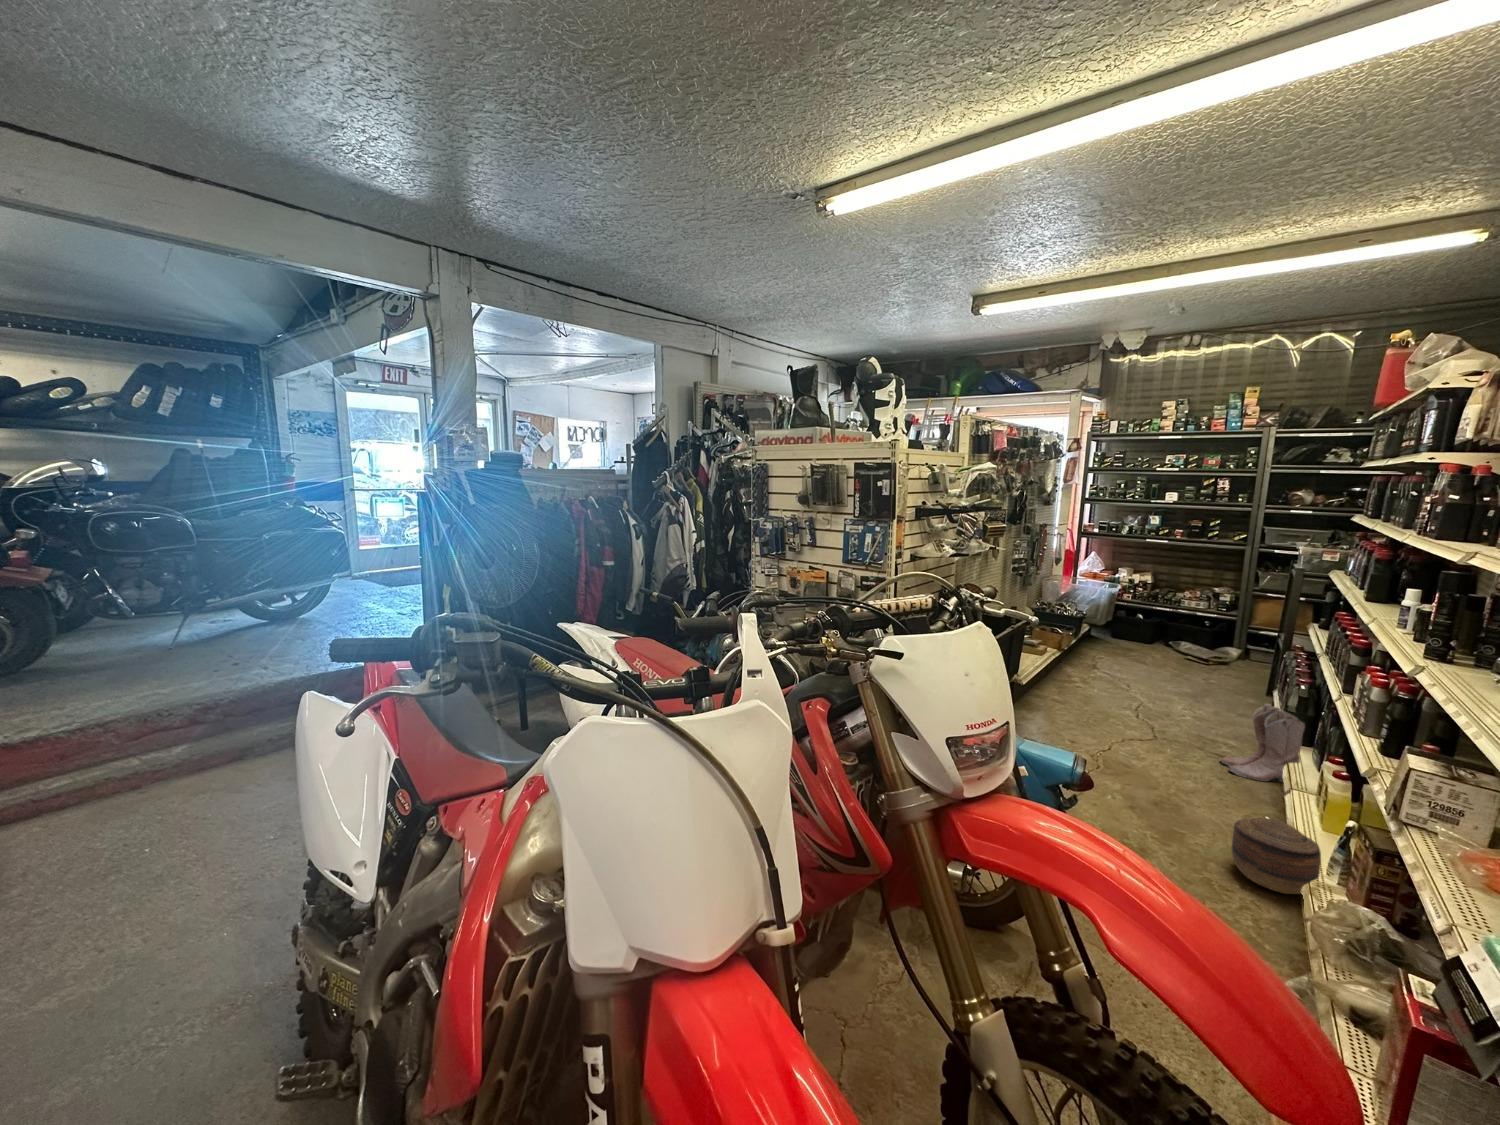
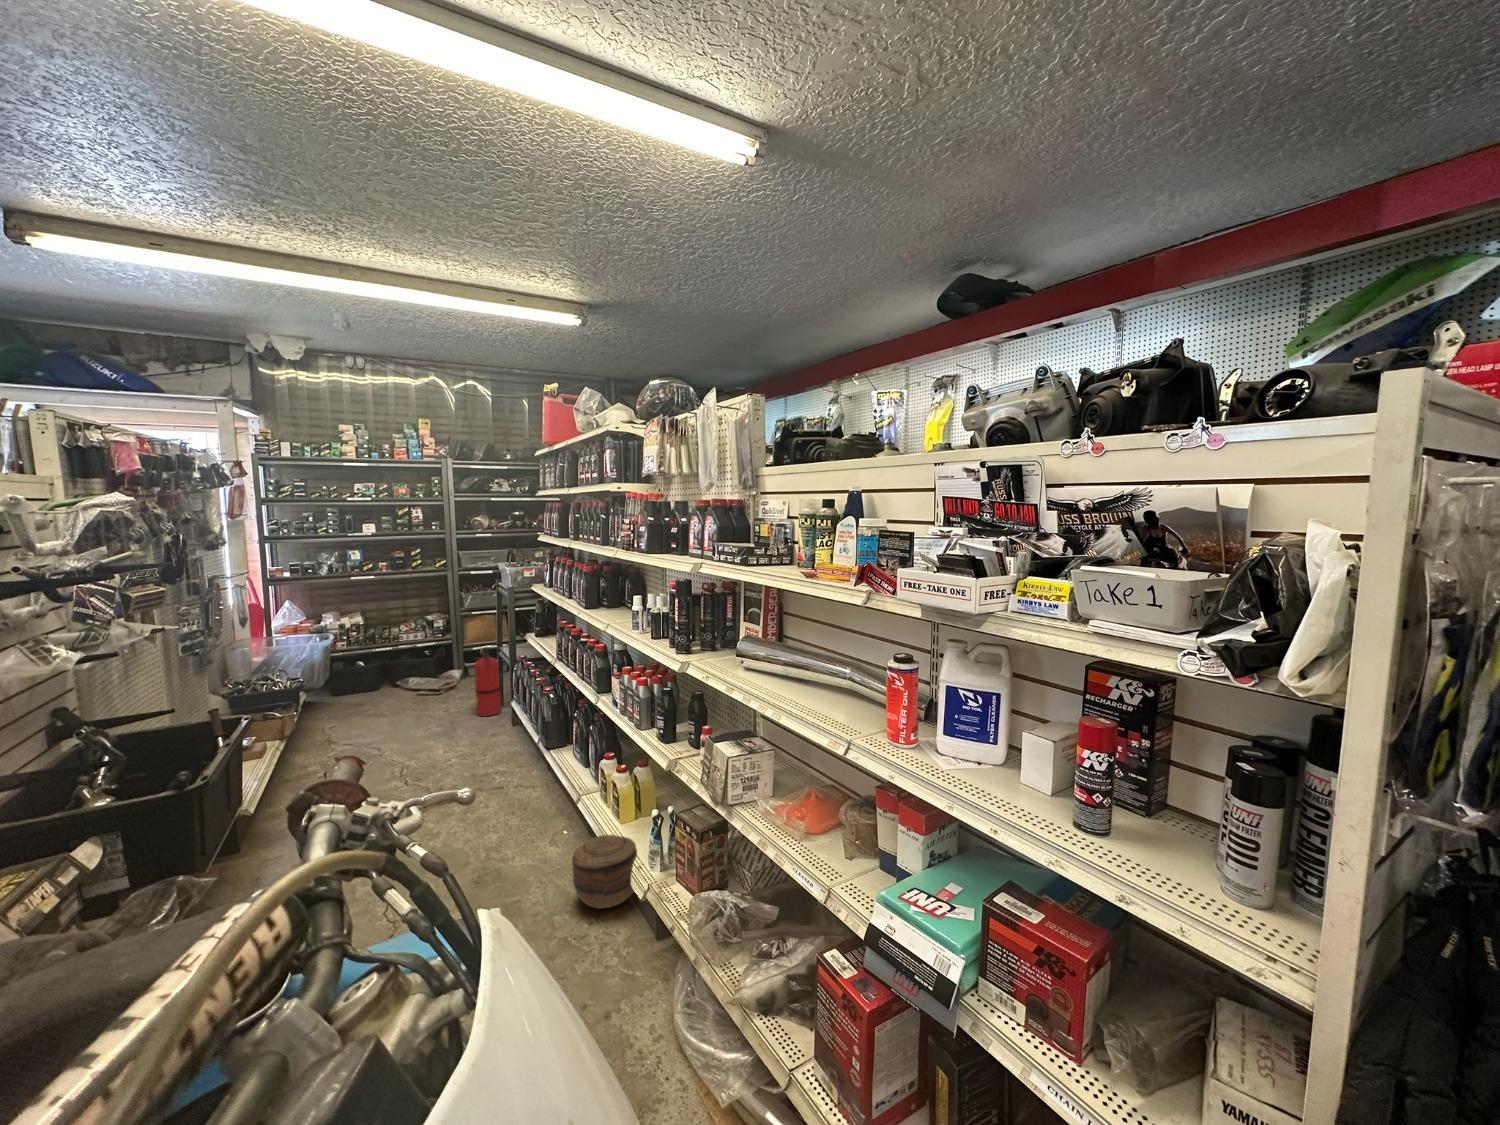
fire extinguisher: none [1233,627,1270,699] -> present [475,647,501,716]
boots: present [1221,704,1305,782] -> none [506,720,567,801]

